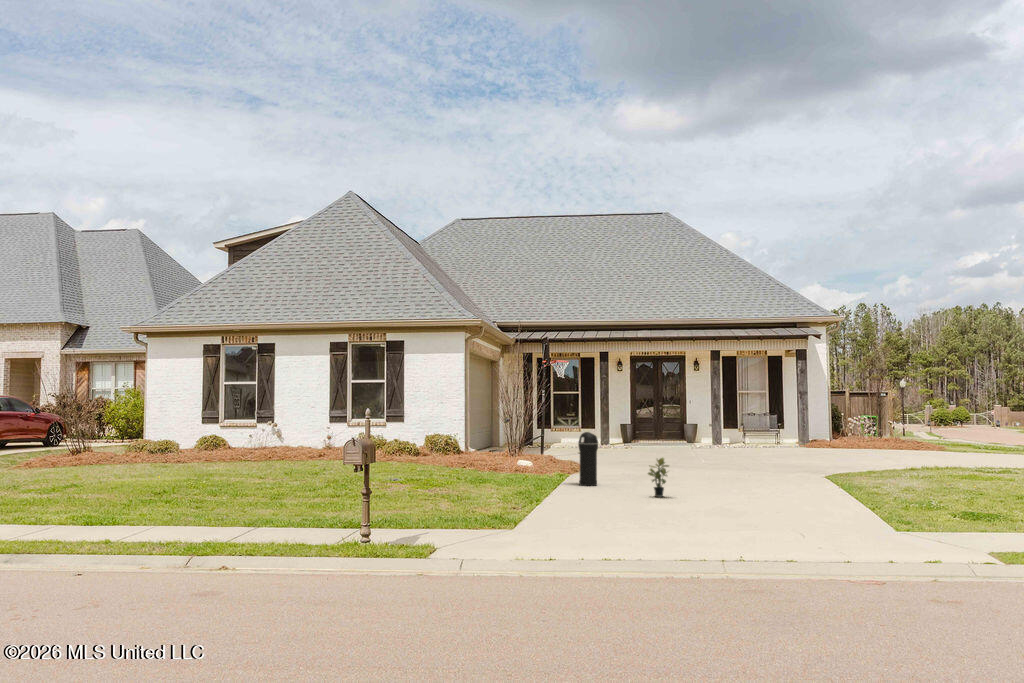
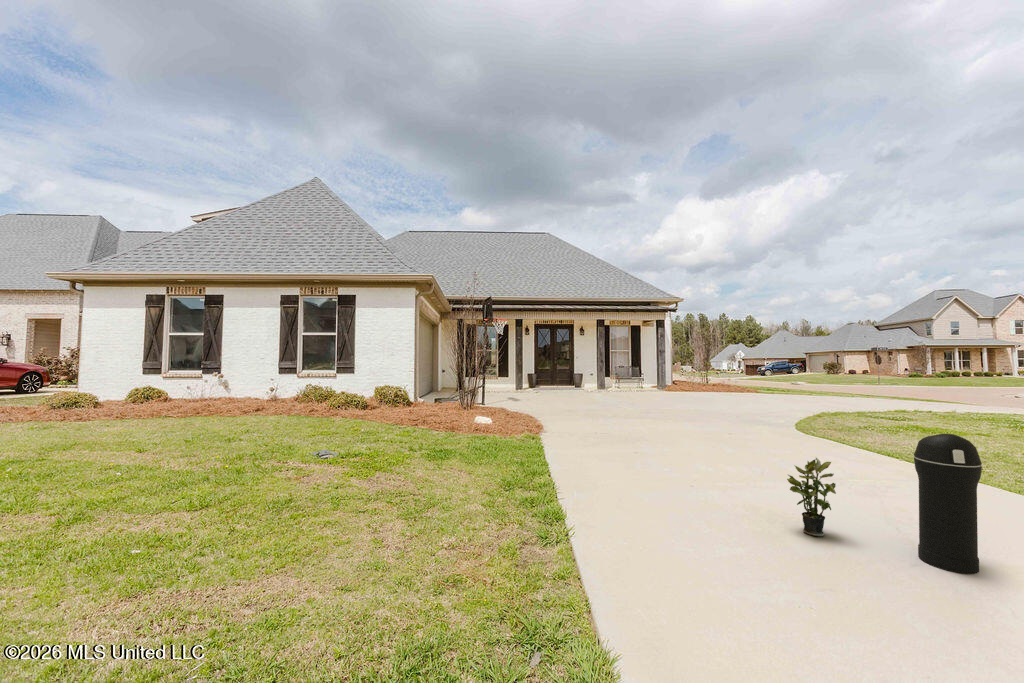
trash can: present [578,432,598,486] -> present [914,434,982,574]

